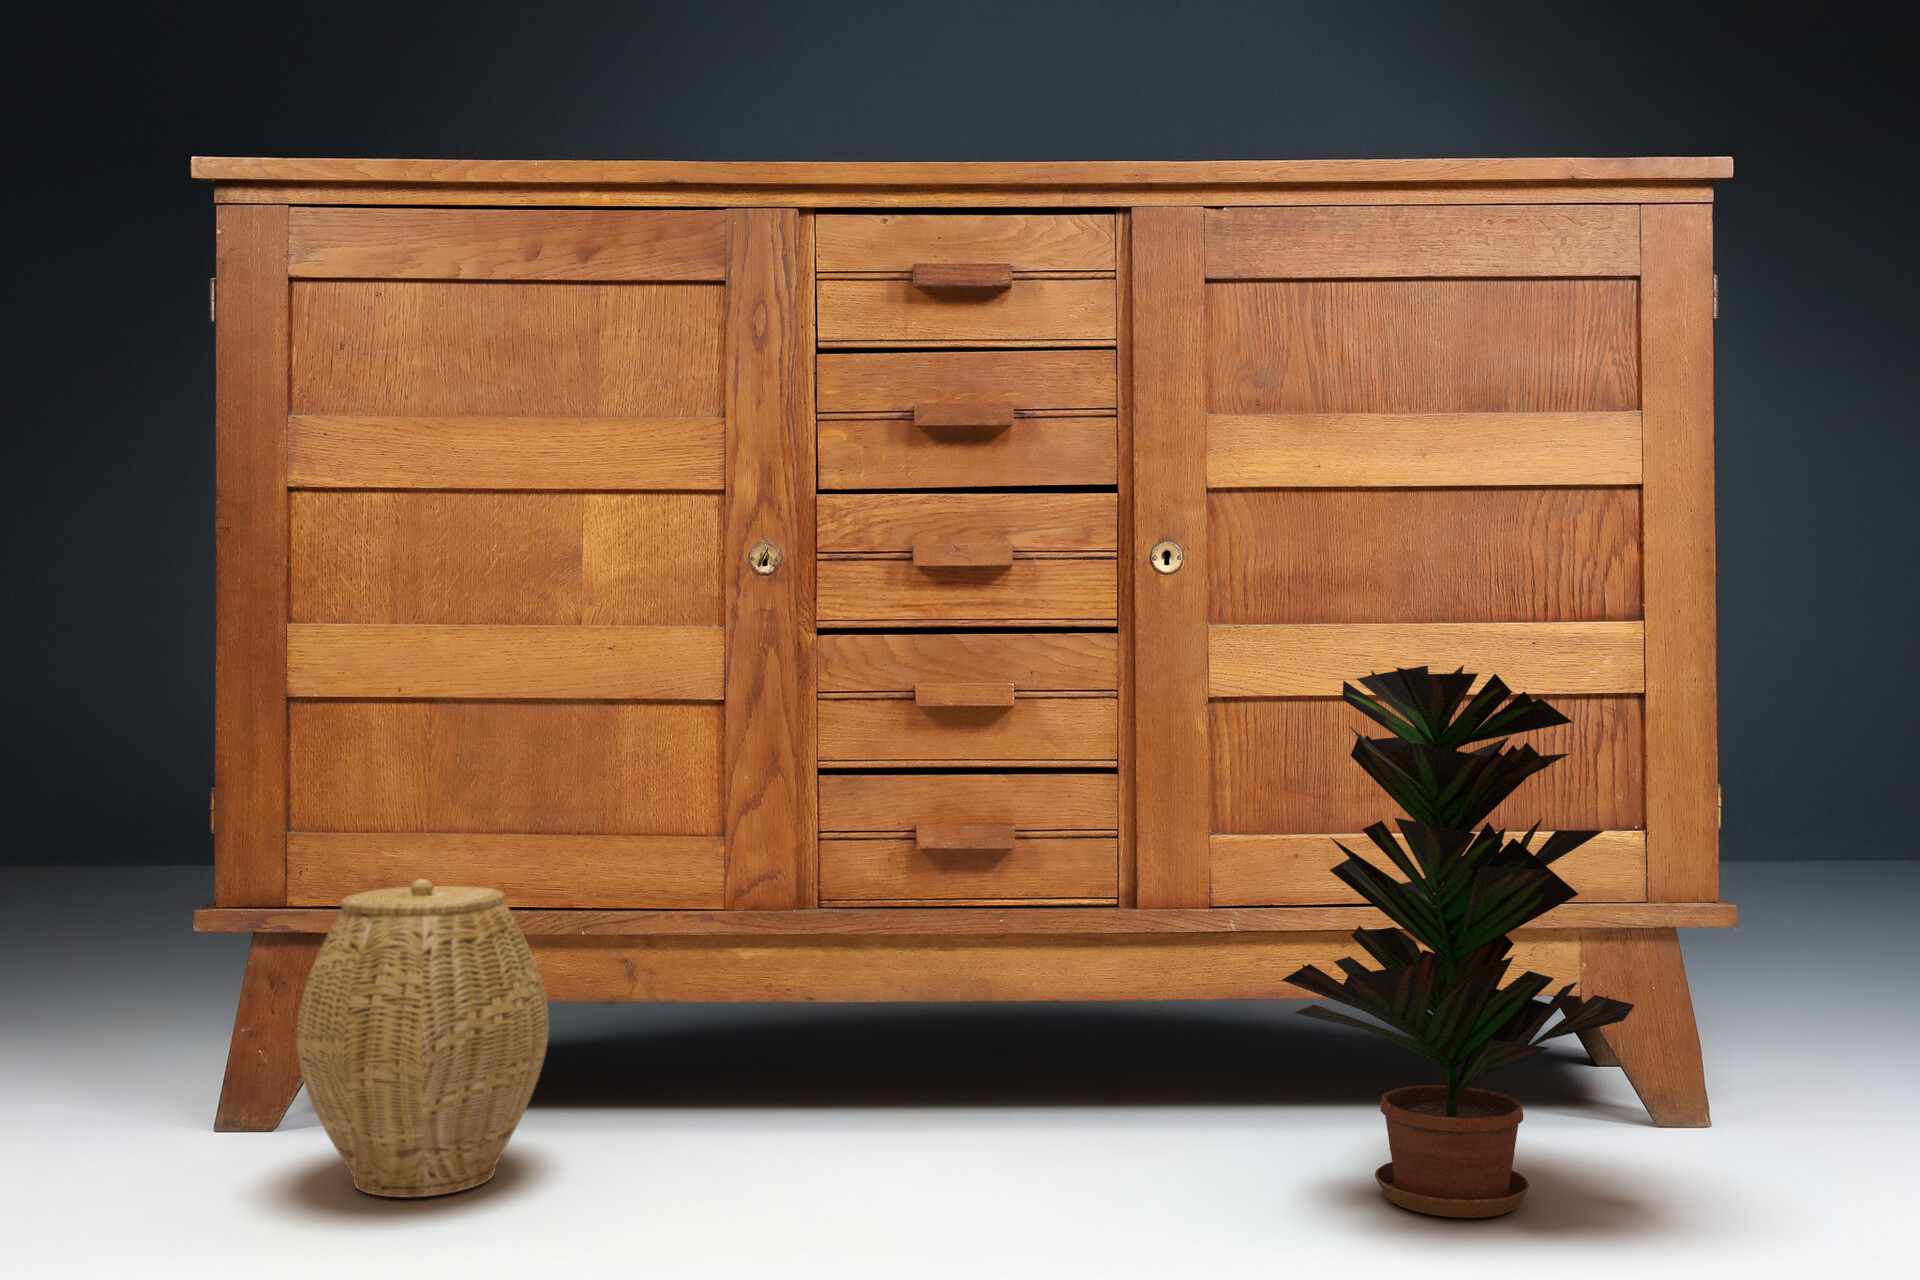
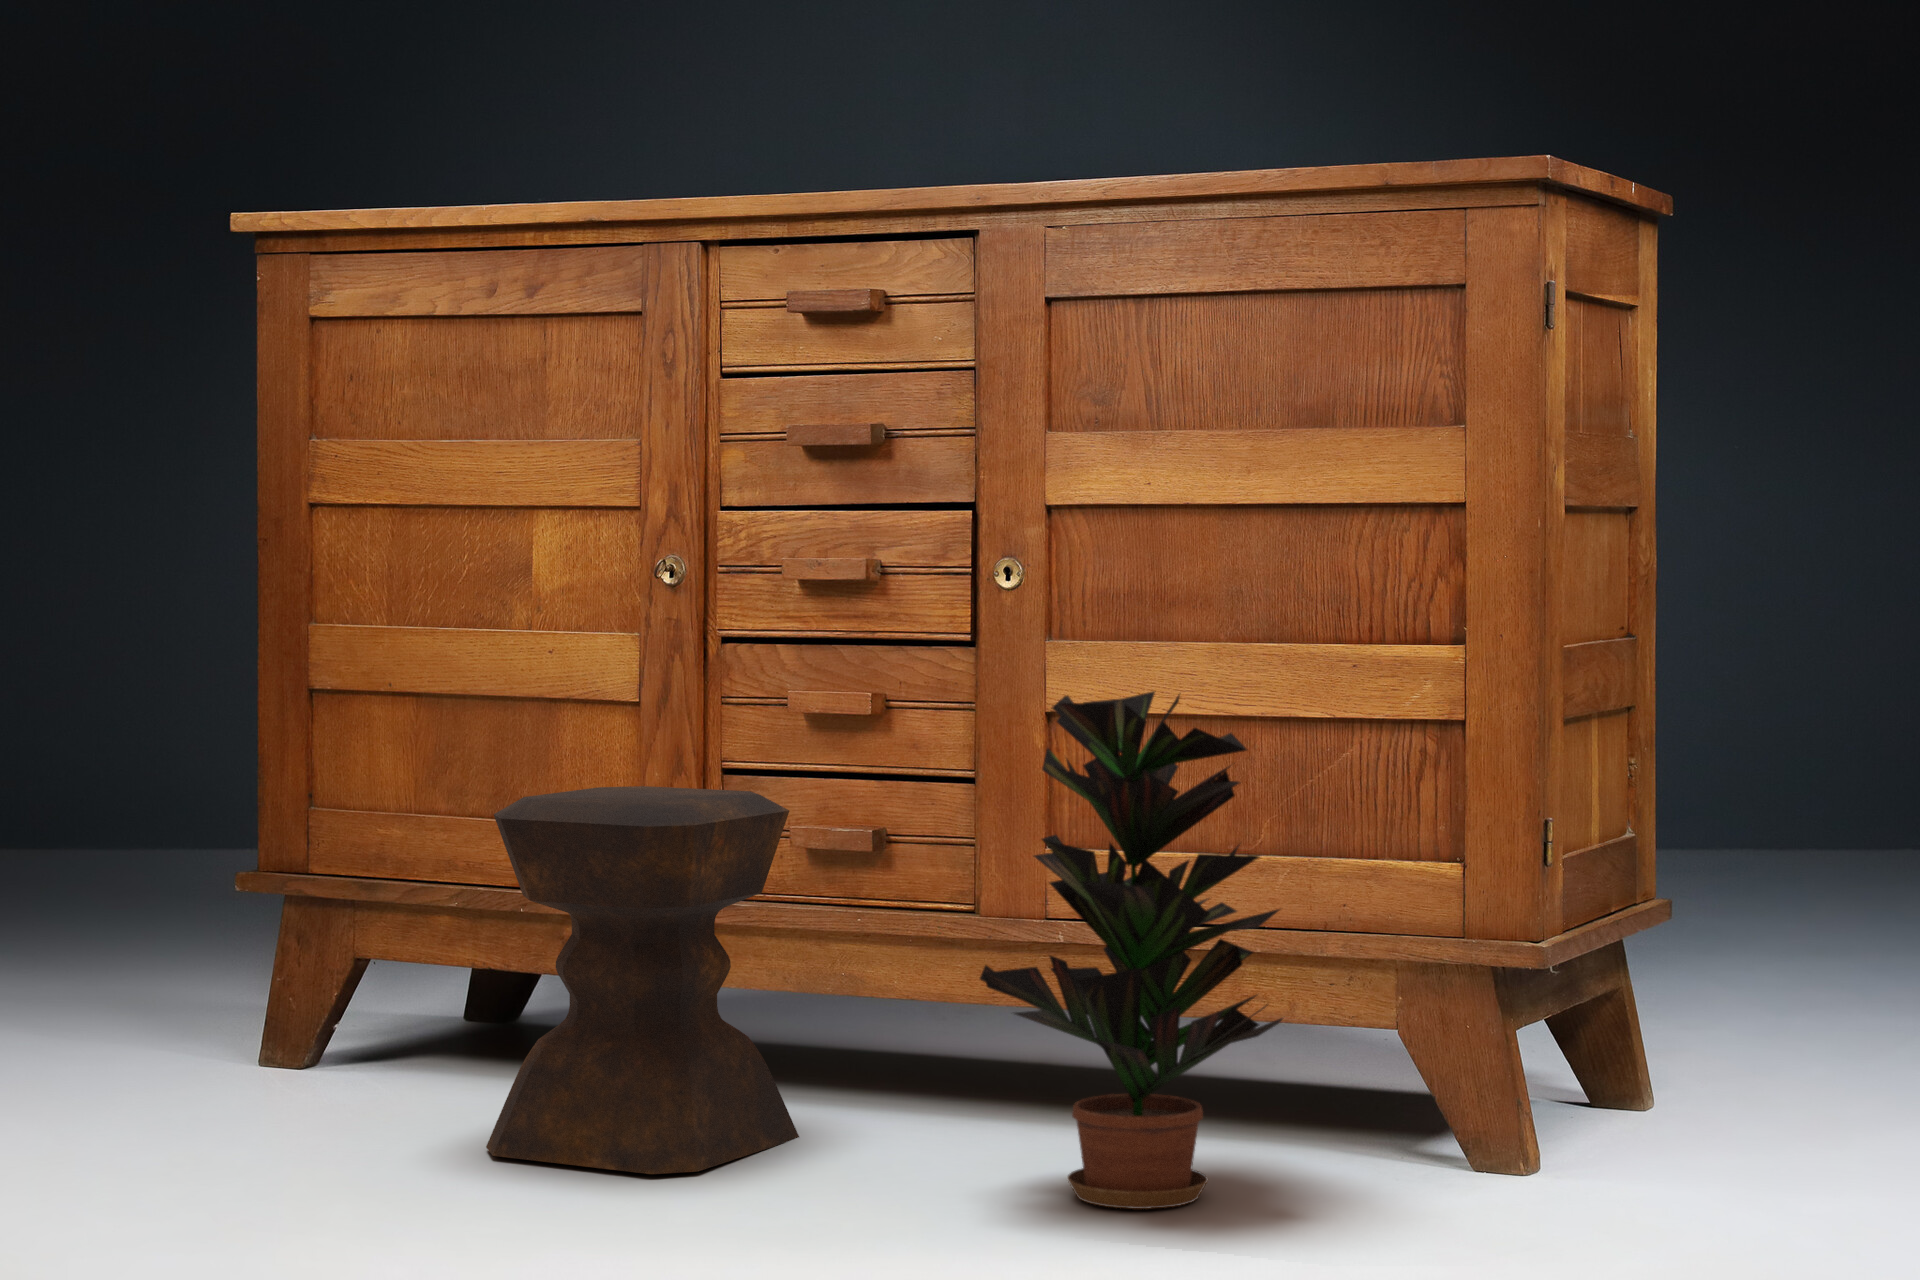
stool: none [668,789,977,1239] -> present [486,786,799,1174]
woven basket: present [296,879,549,1197] -> none [258,852,467,1116]

